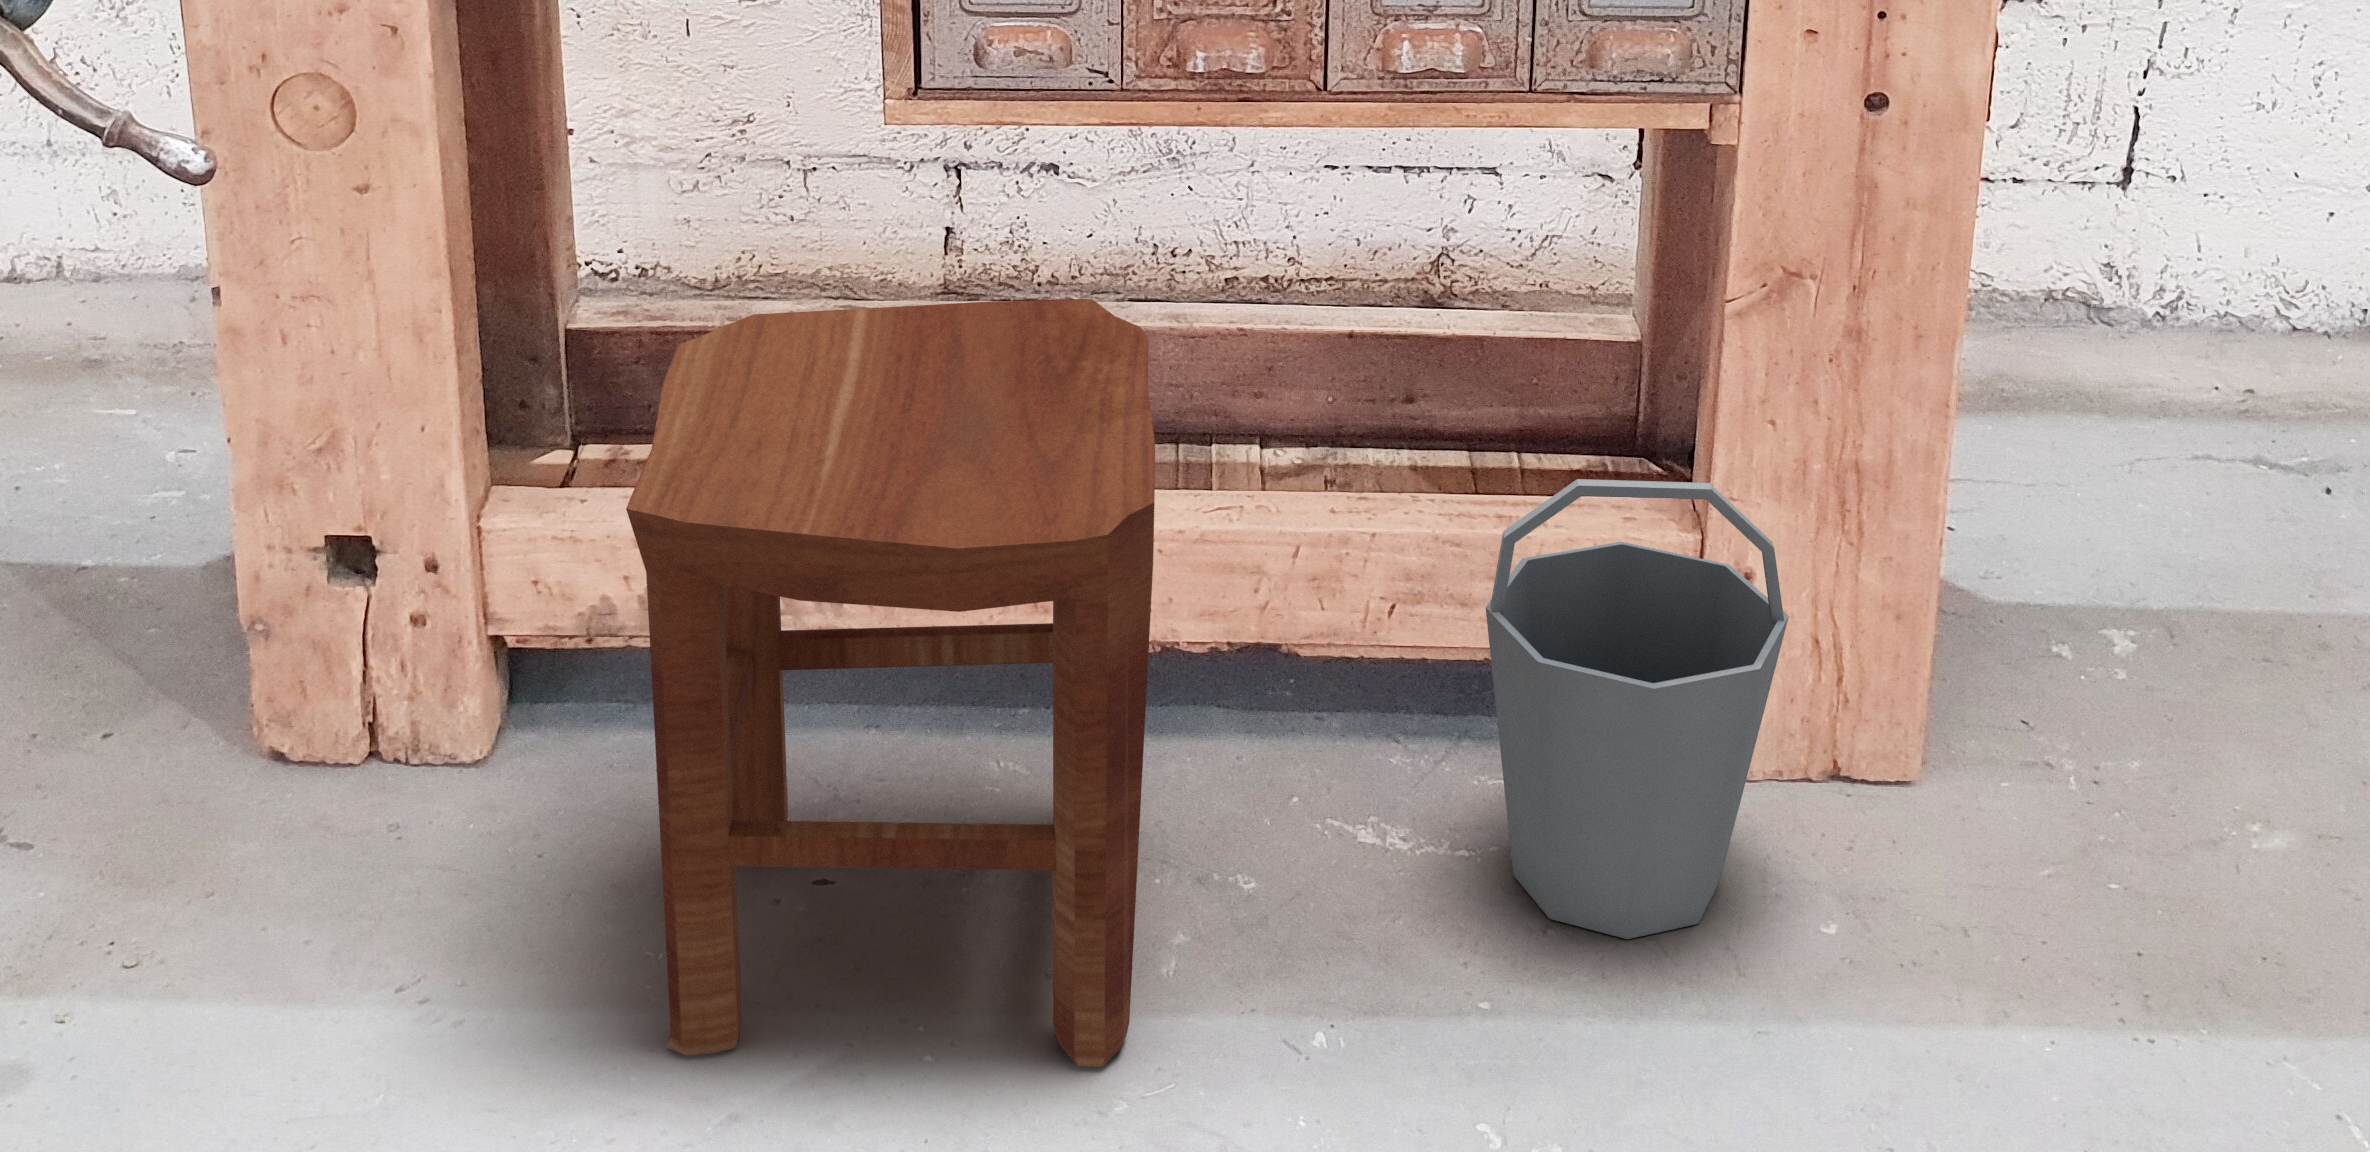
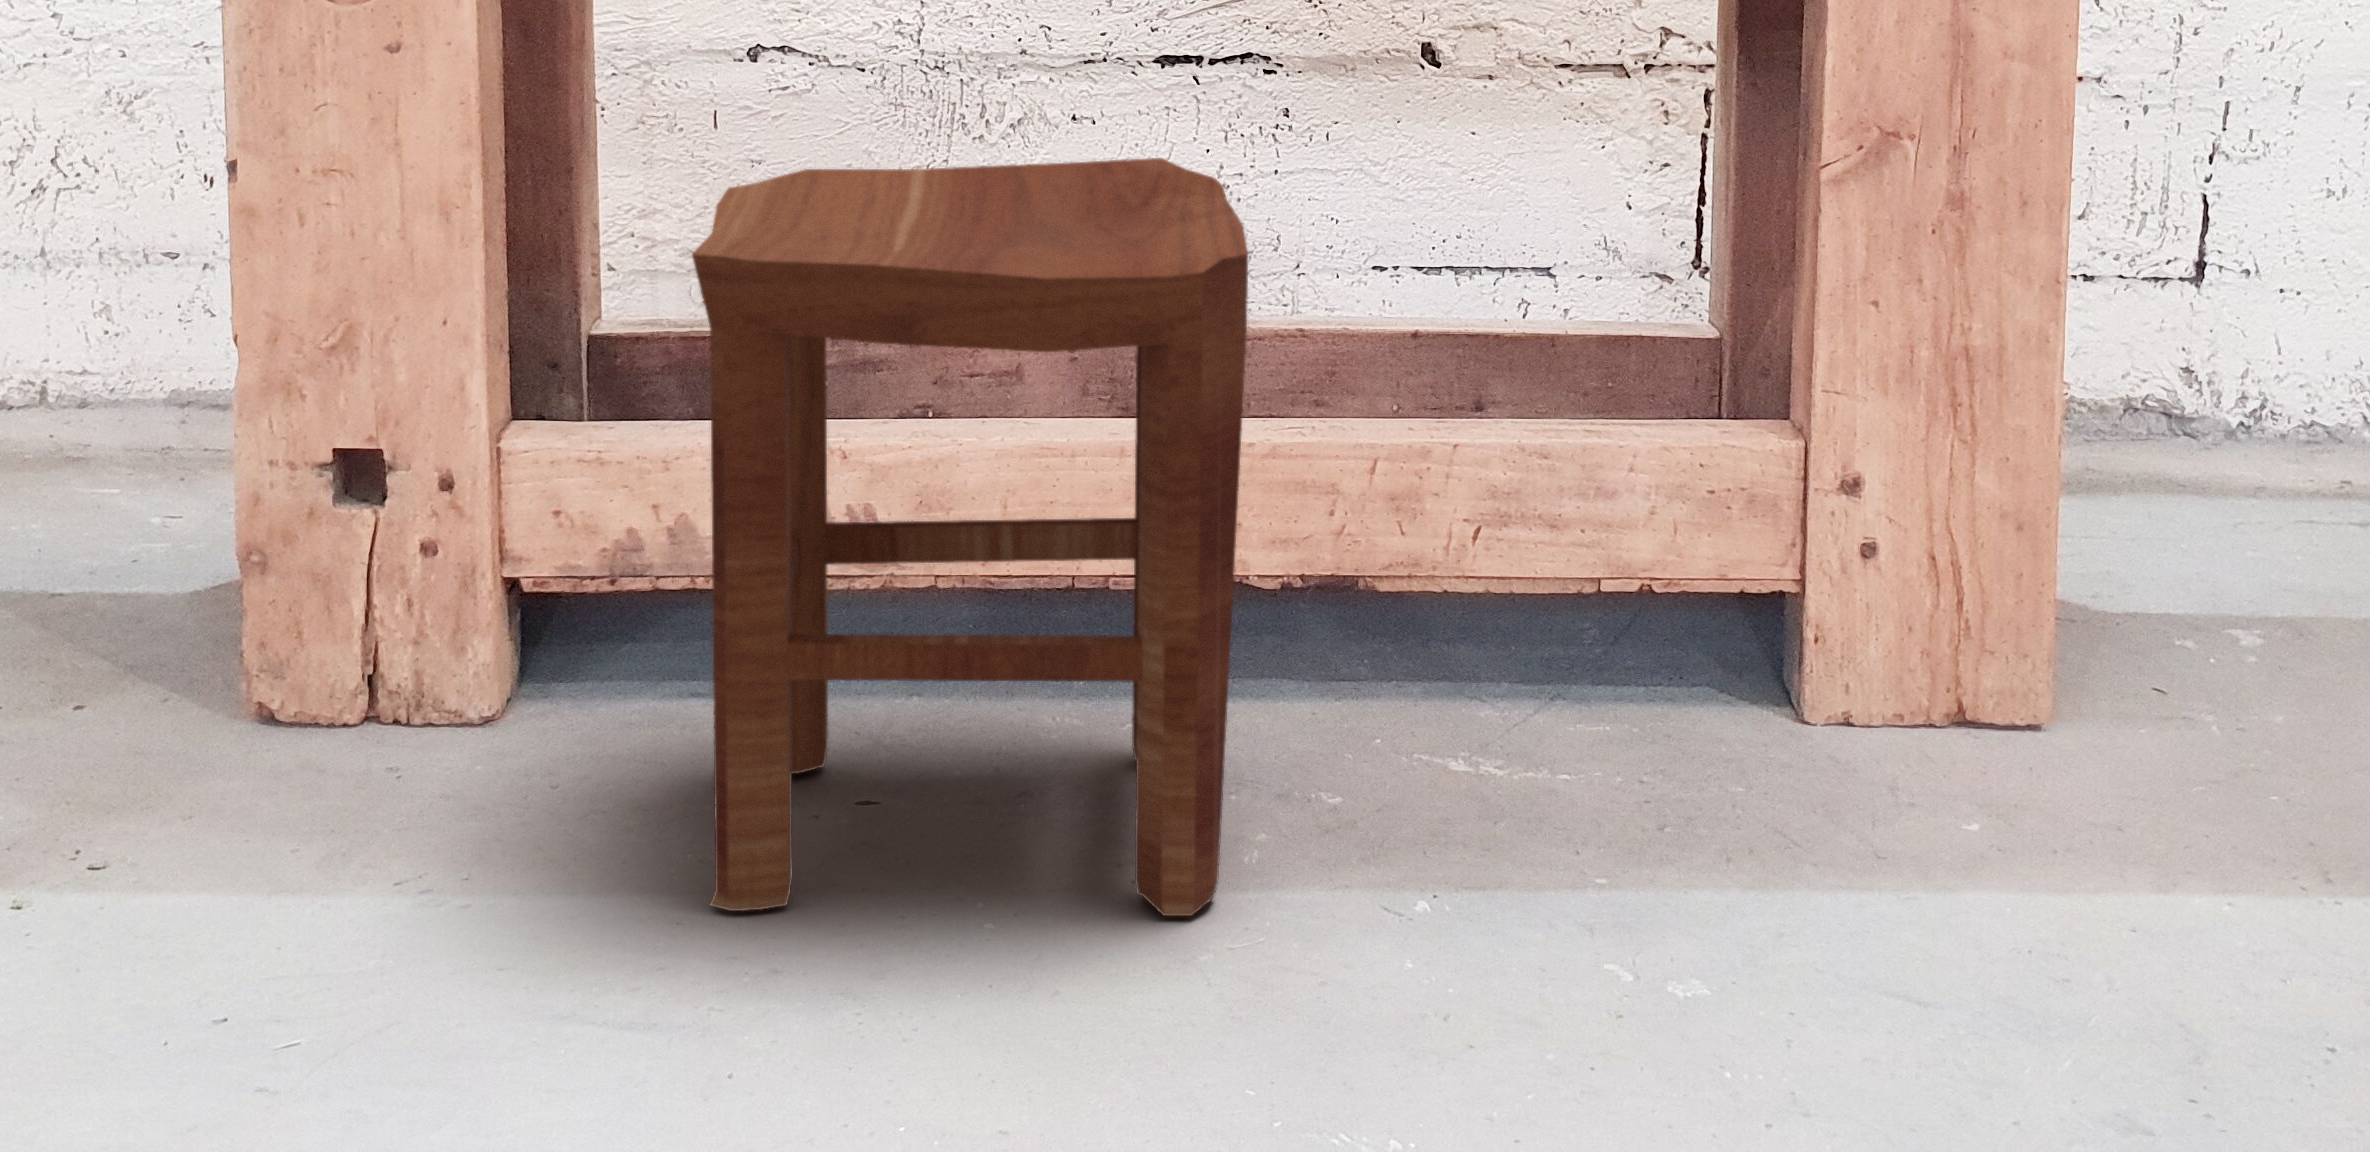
bucket: present [1486,479,1789,939] -> none [1584,321,1905,830]

